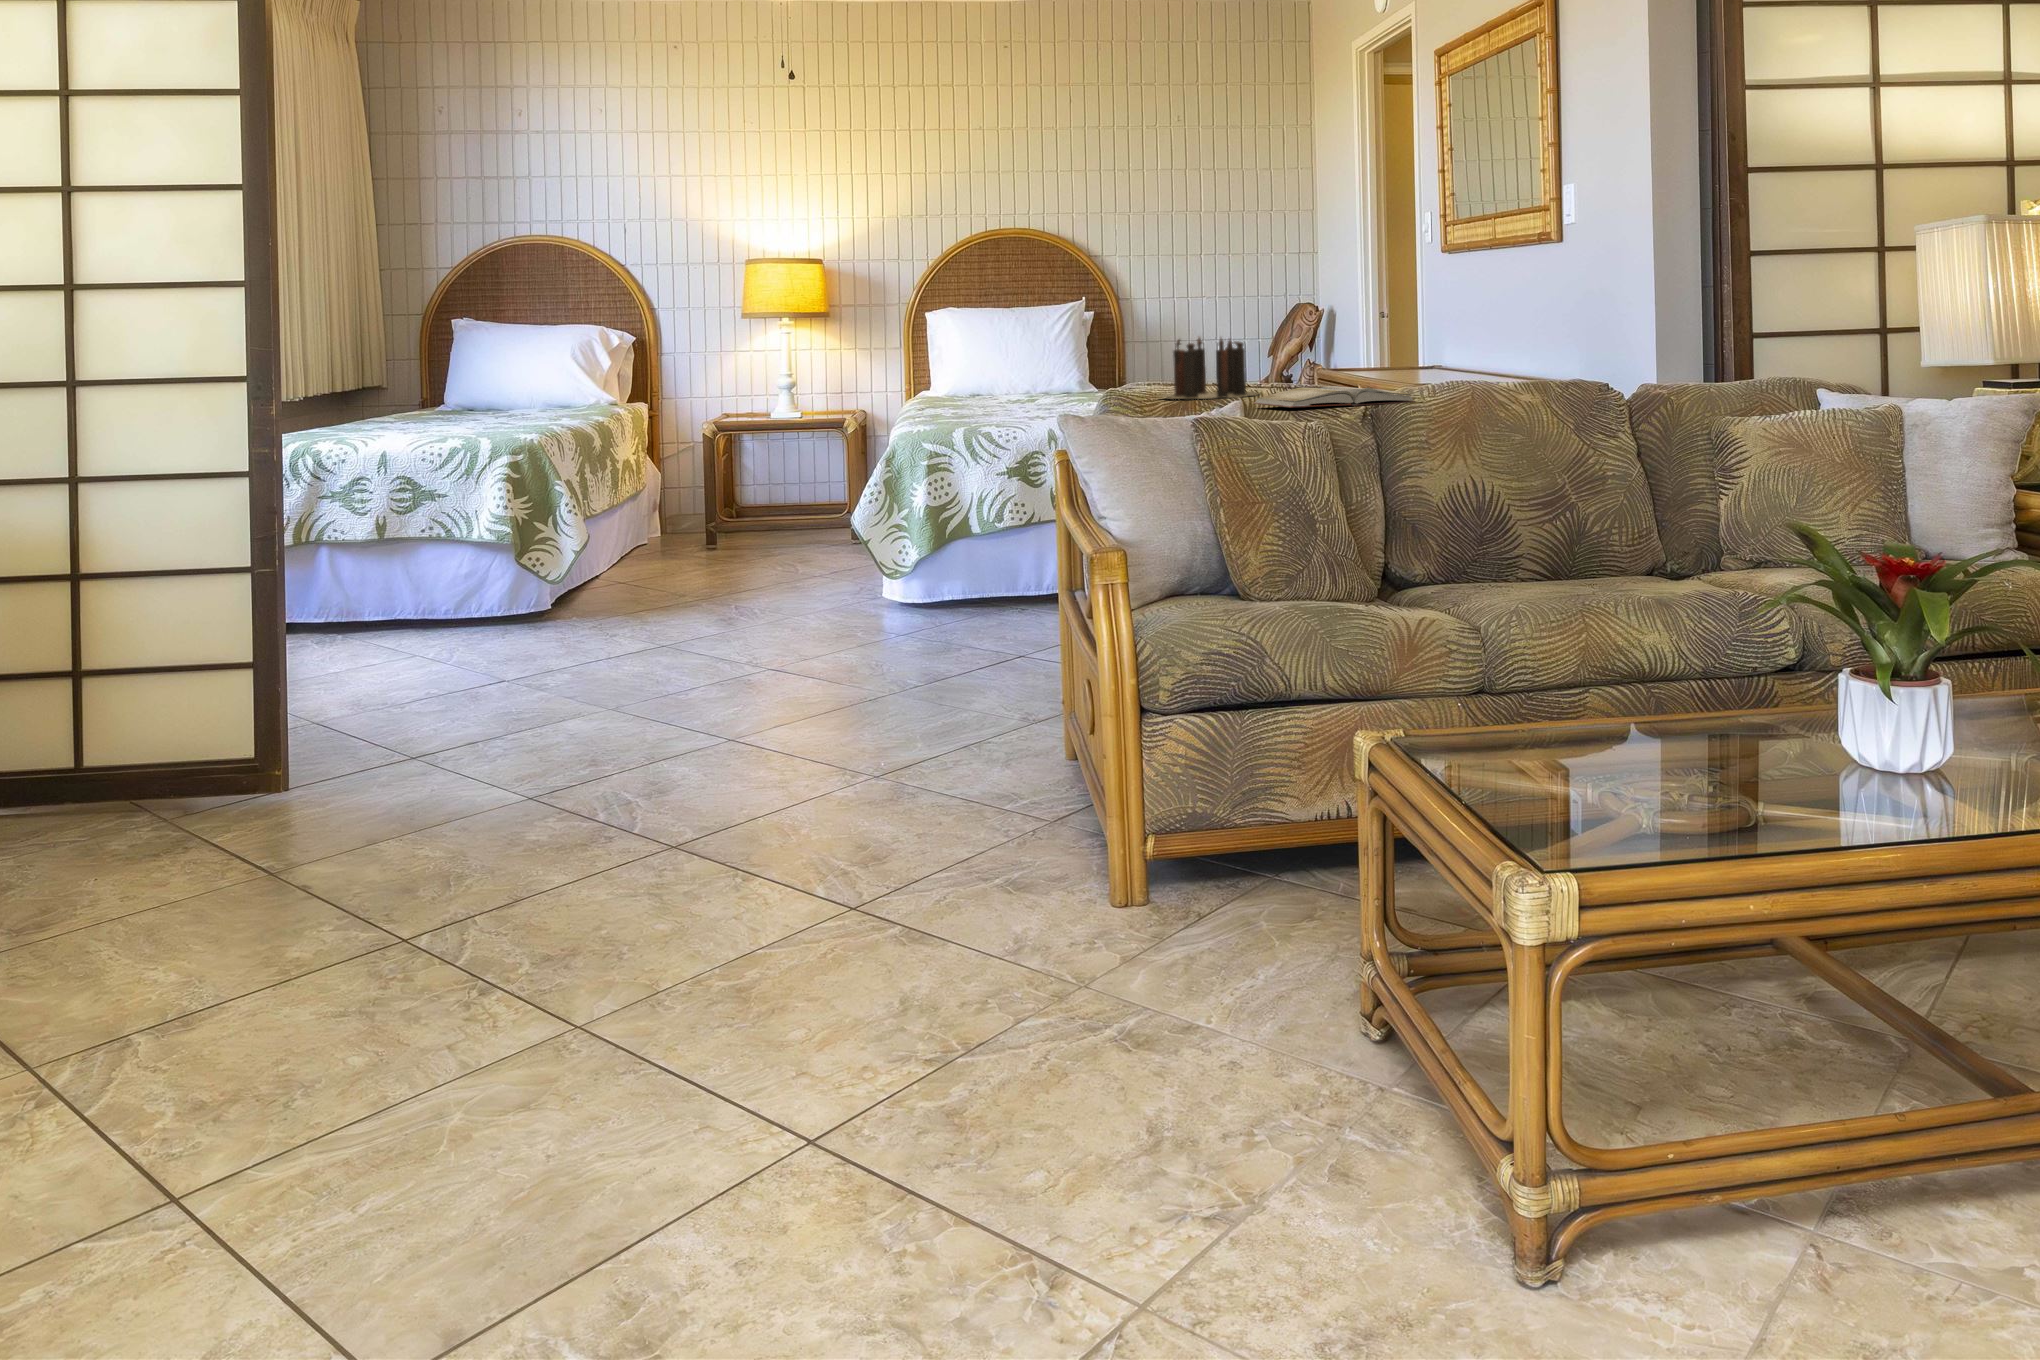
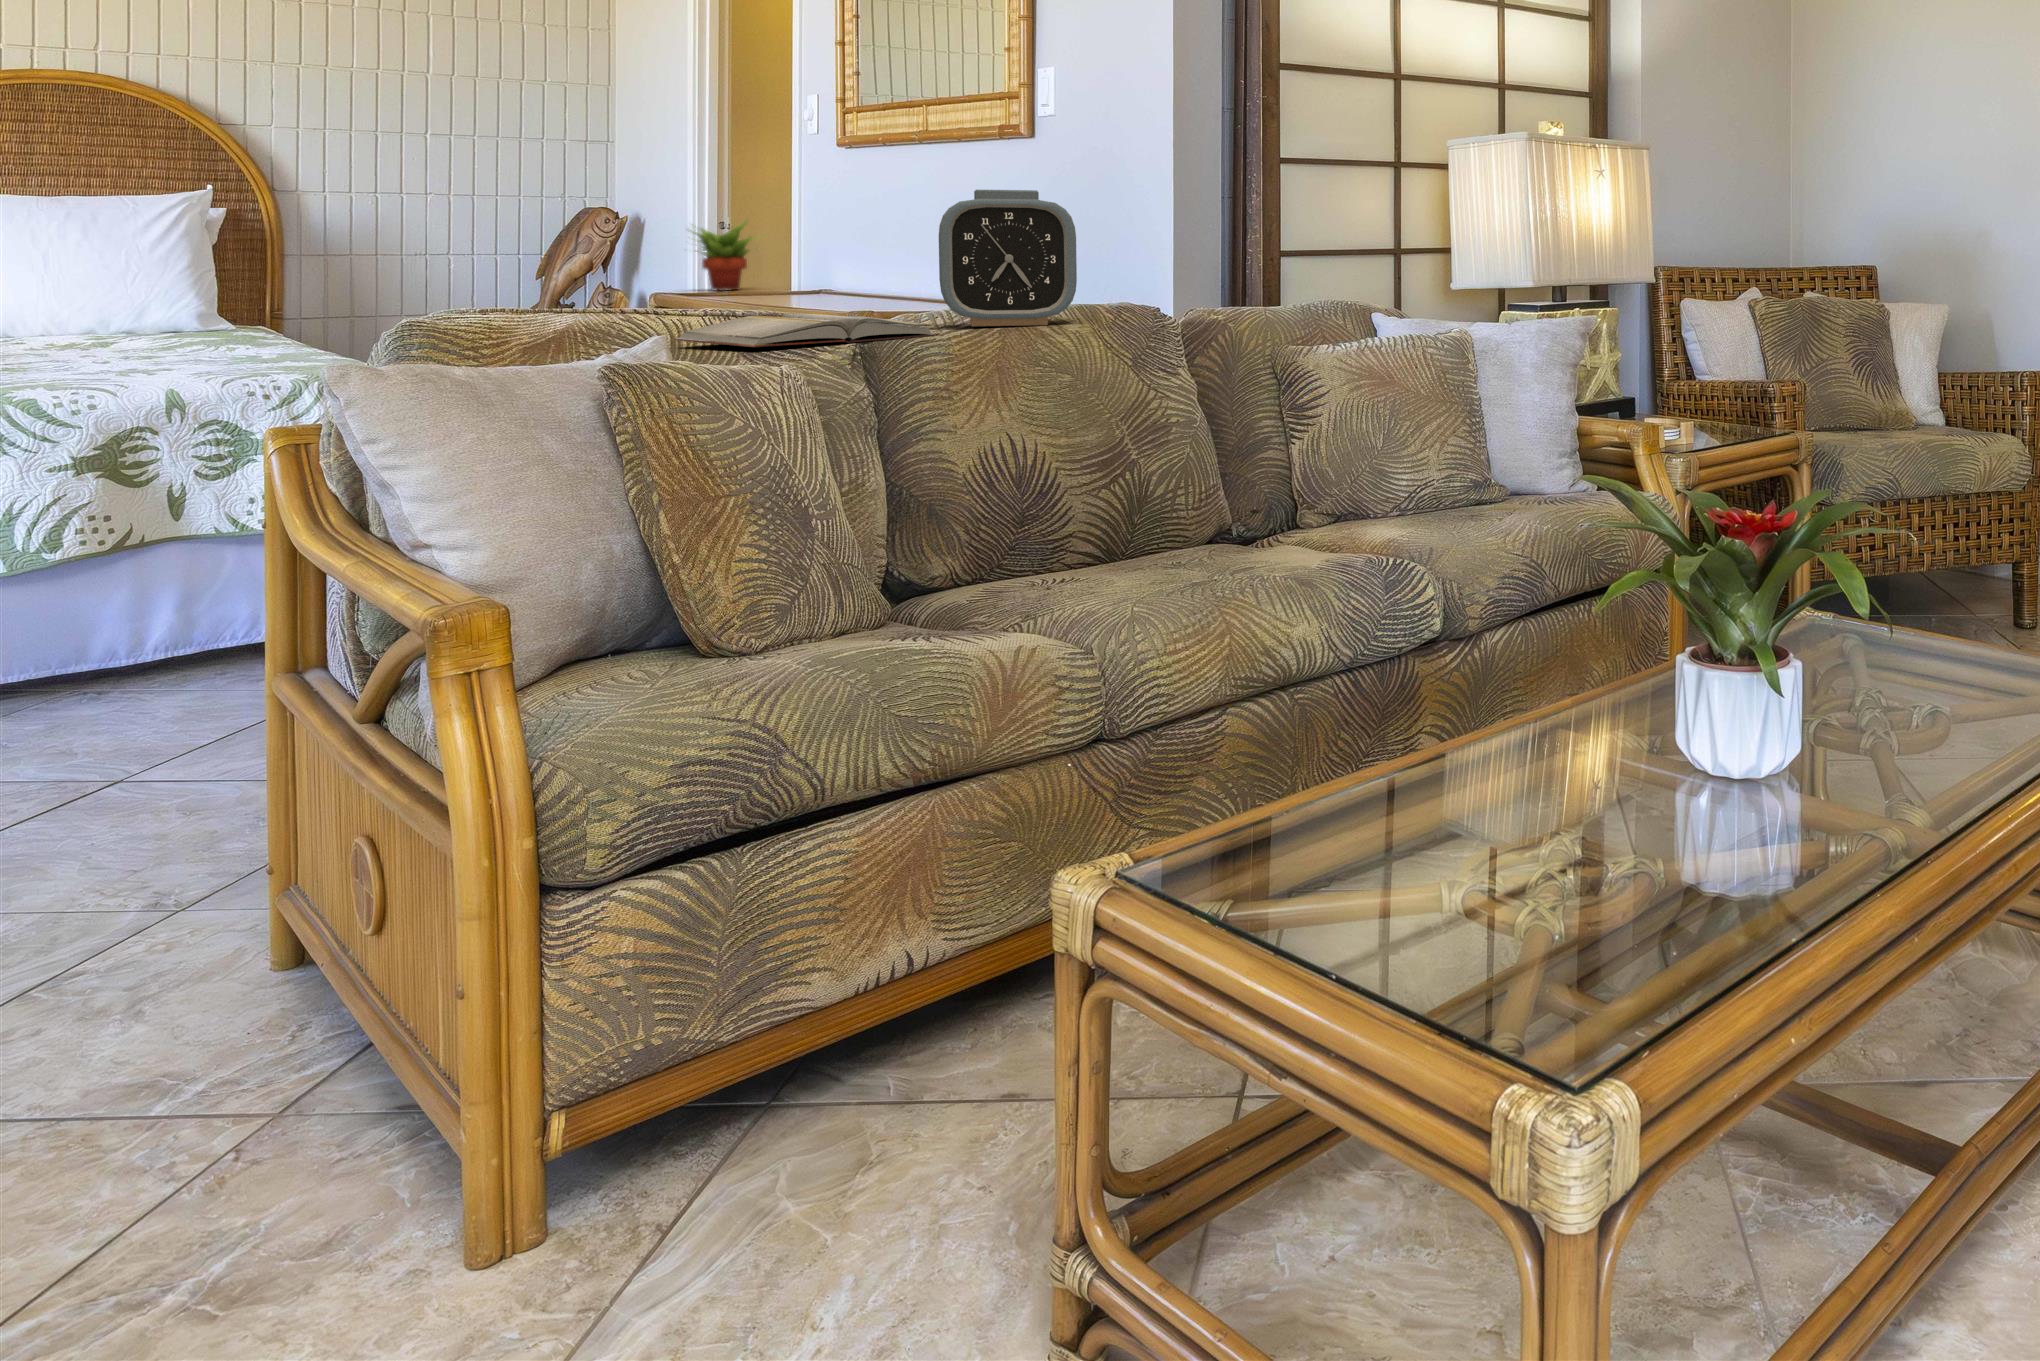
alarm clock: none [1425,292,1529,396] -> present [939,190,1077,326]
succulent plant: none [1319,317,1375,374] -> present [691,221,755,291]
candle: present [1163,337,1257,399] -> none [449,237,691,331]

